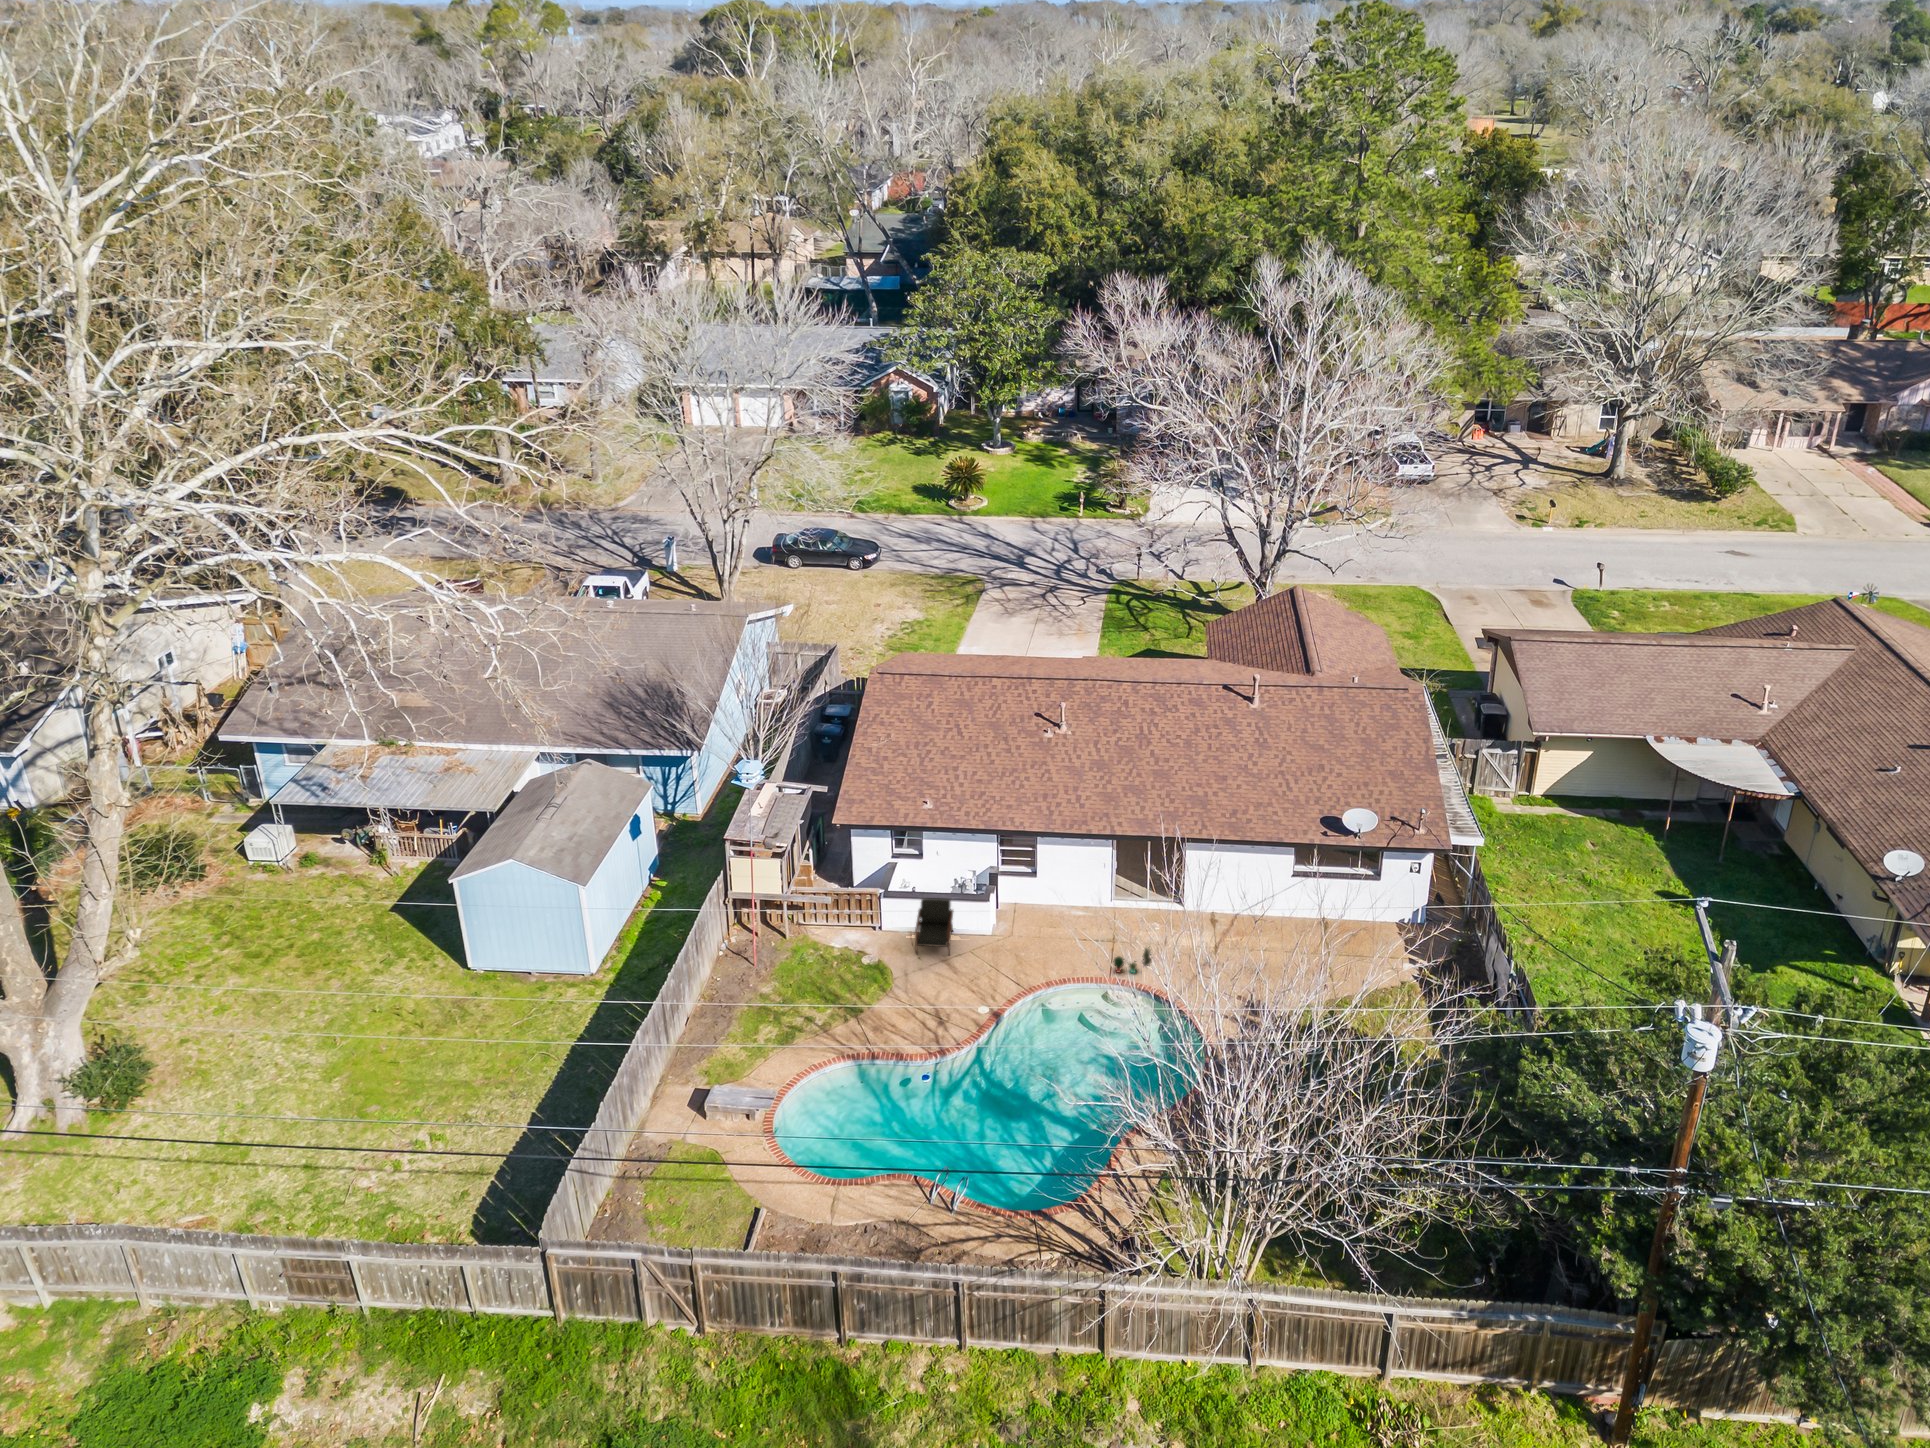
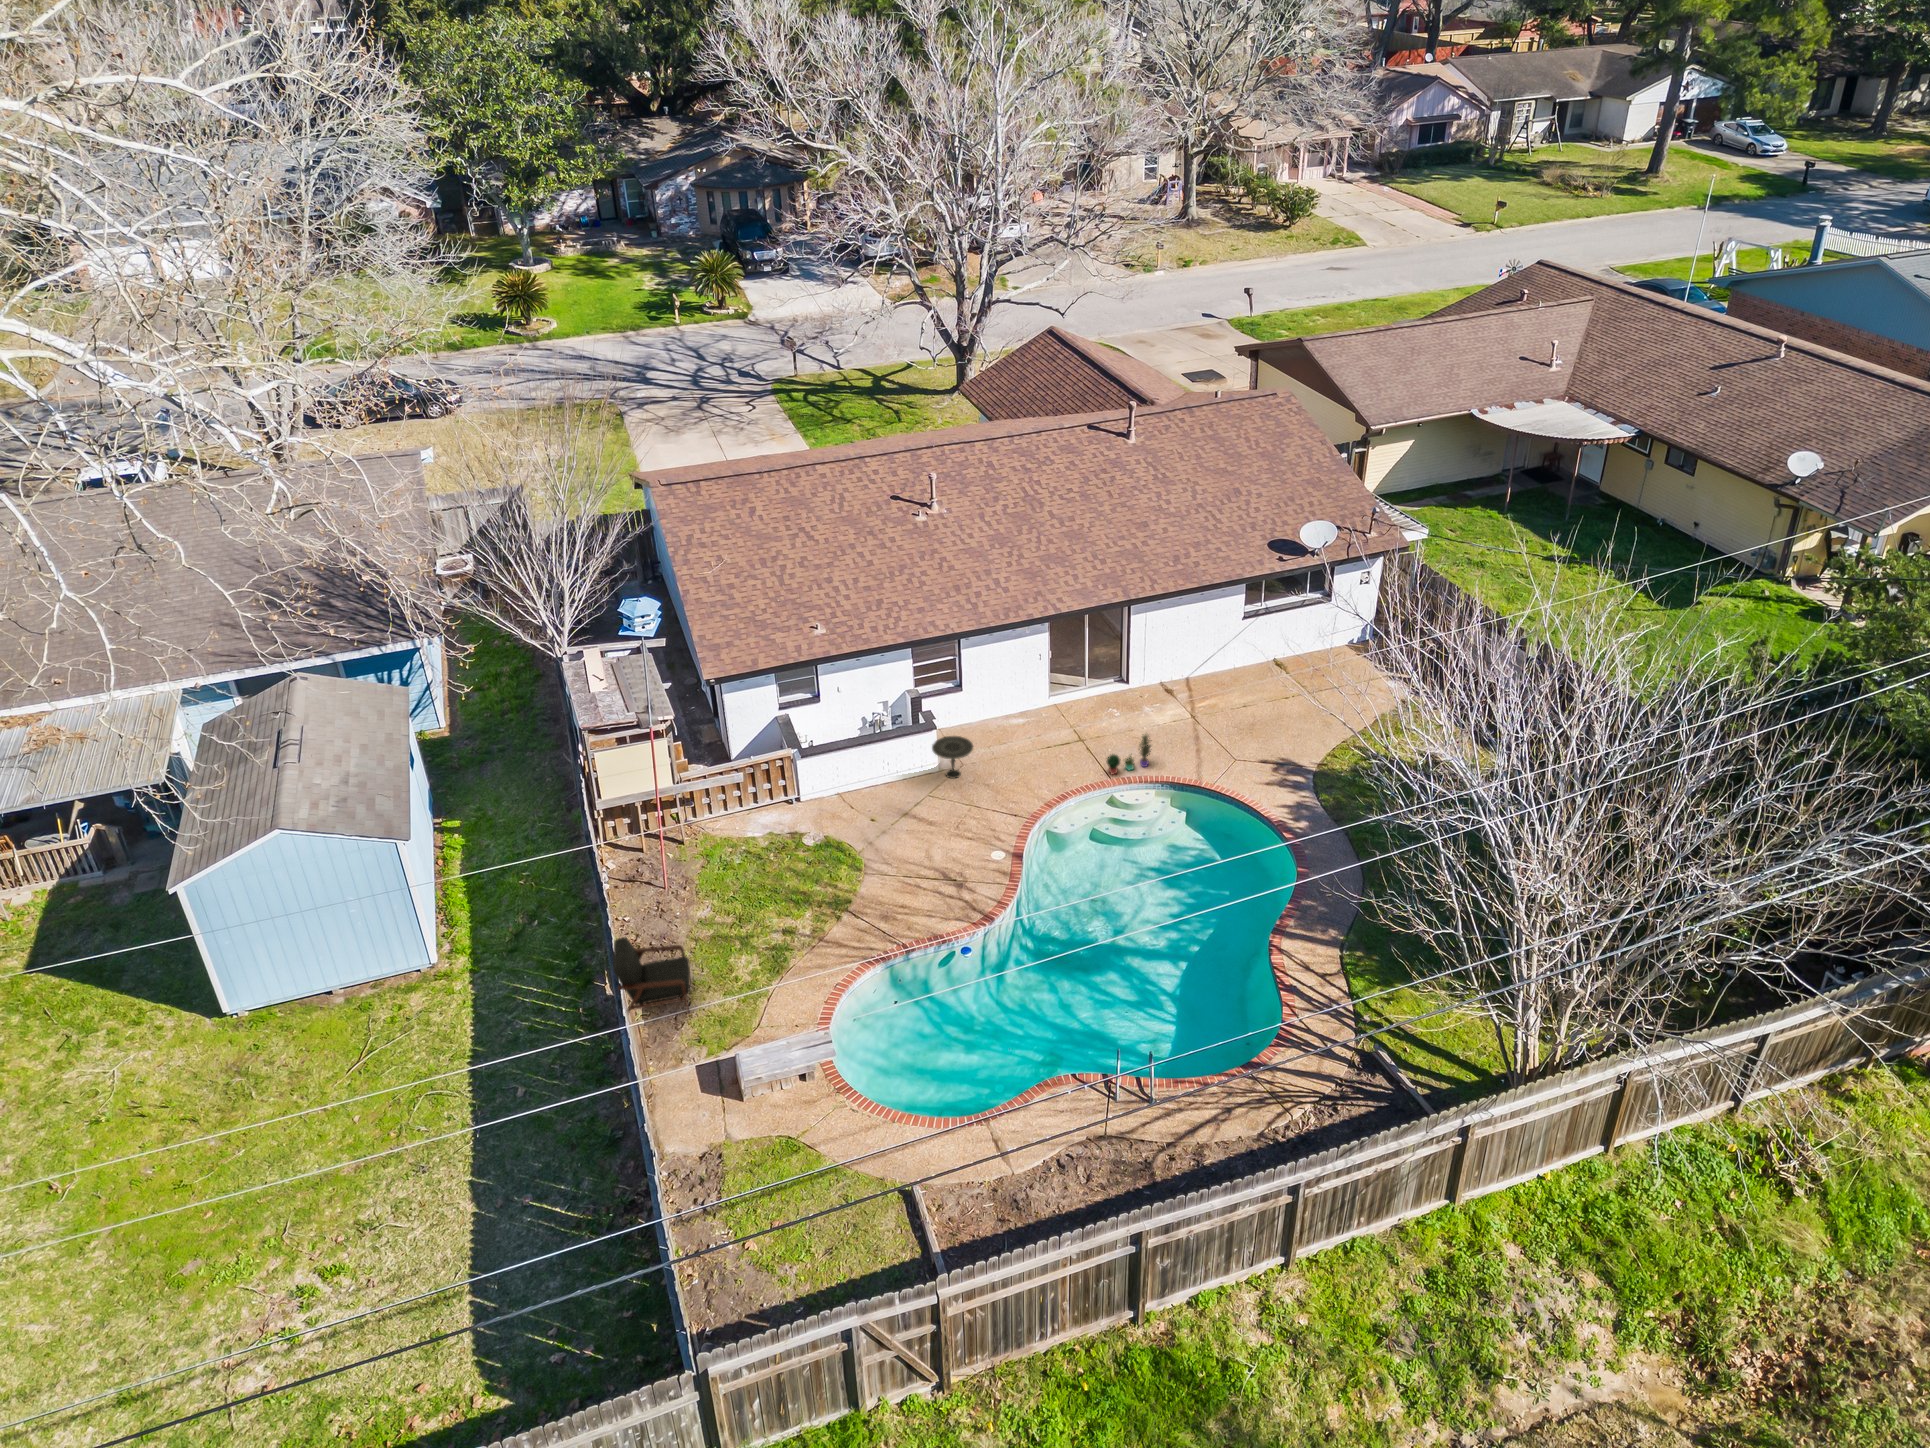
chair: present [915,898,954,954] -> present [613,937,690,1013]
side table: none [988,908,1020,941] -> present [932,736,973,779]

